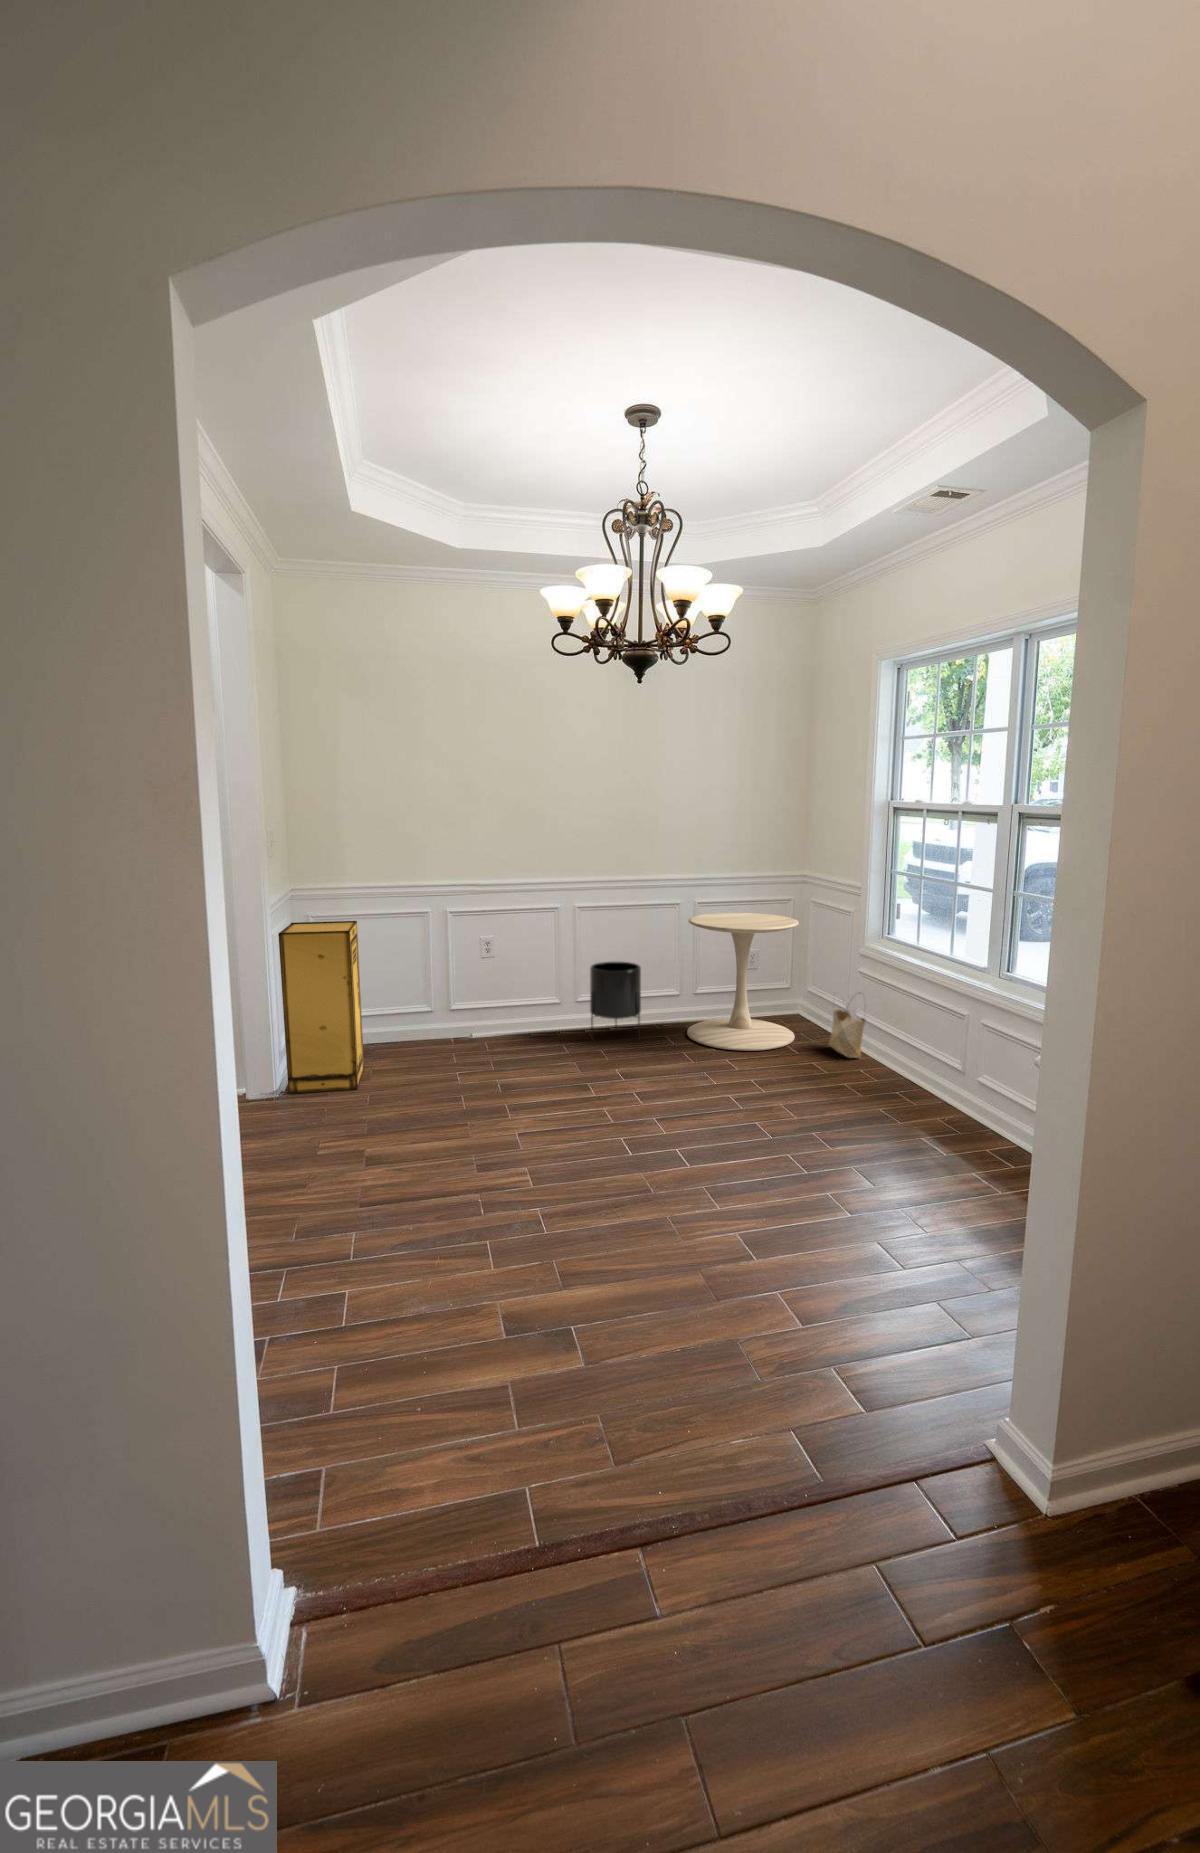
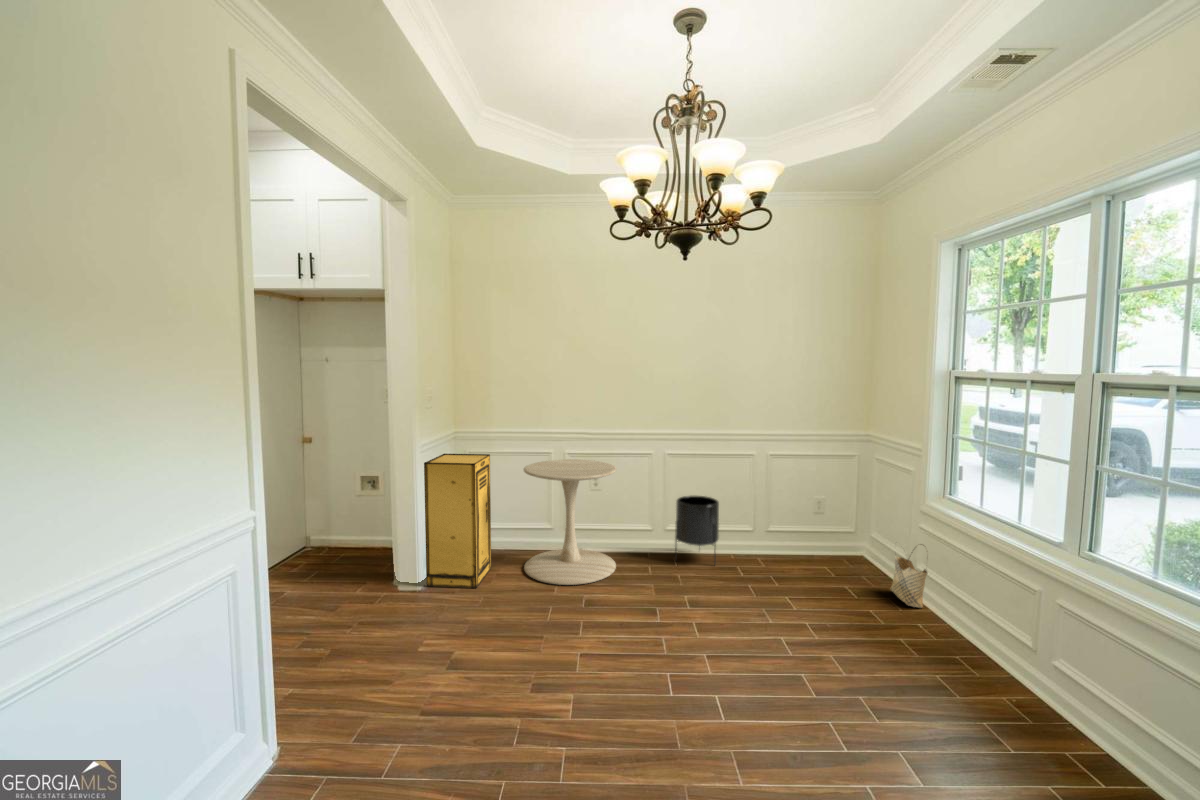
pedestal table: present [687,913,799,1051] -> present [524,459,616,585]

